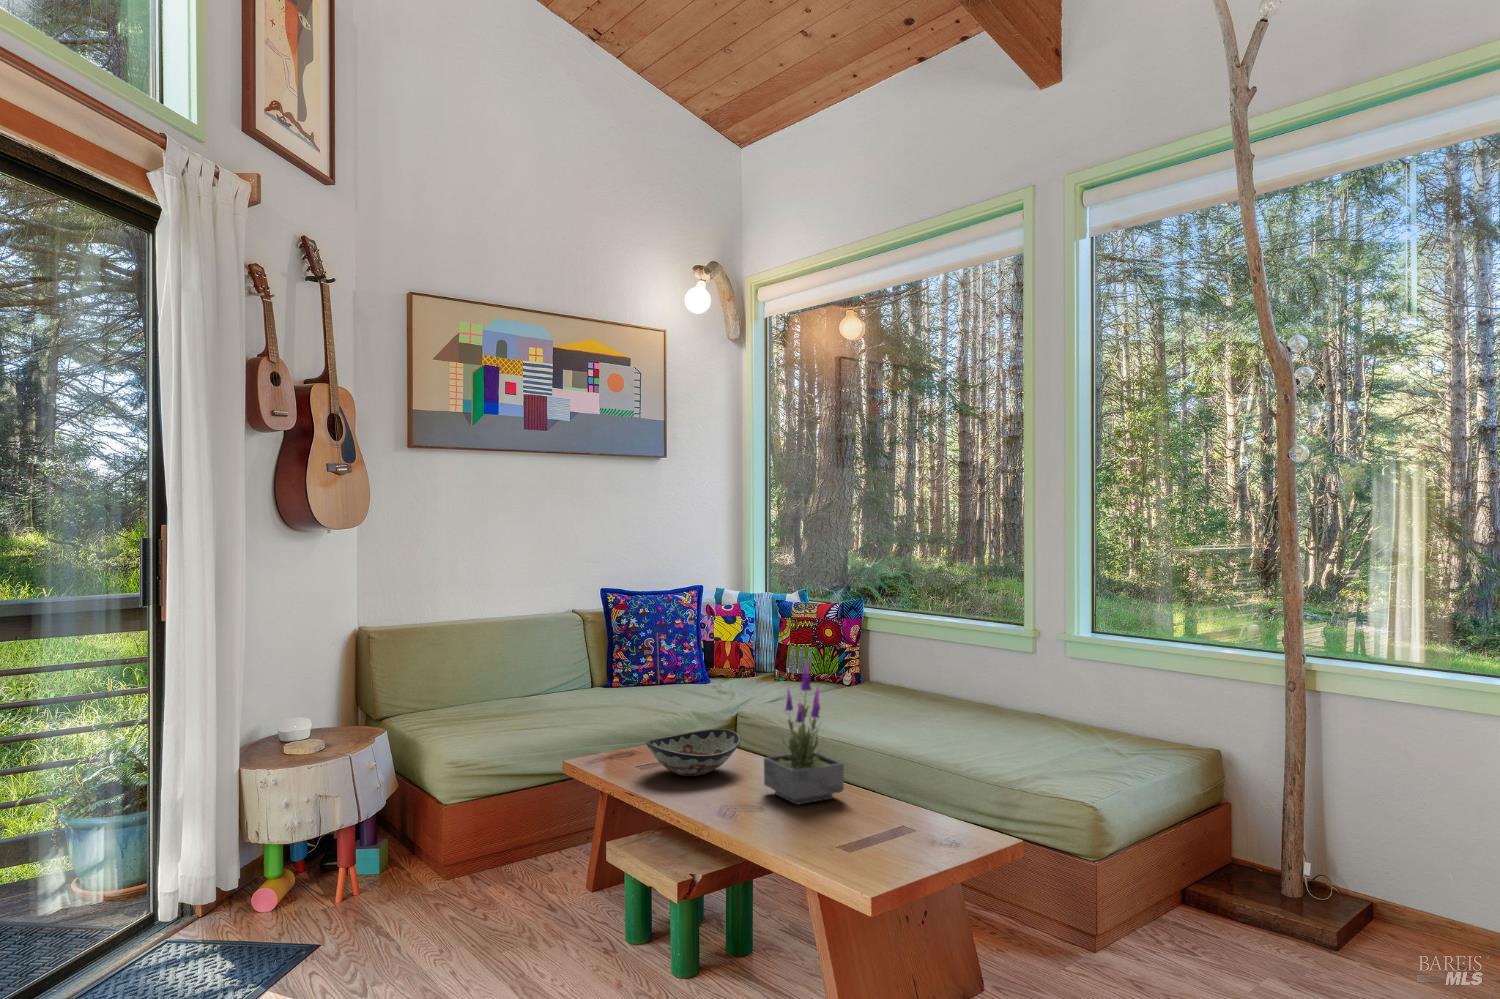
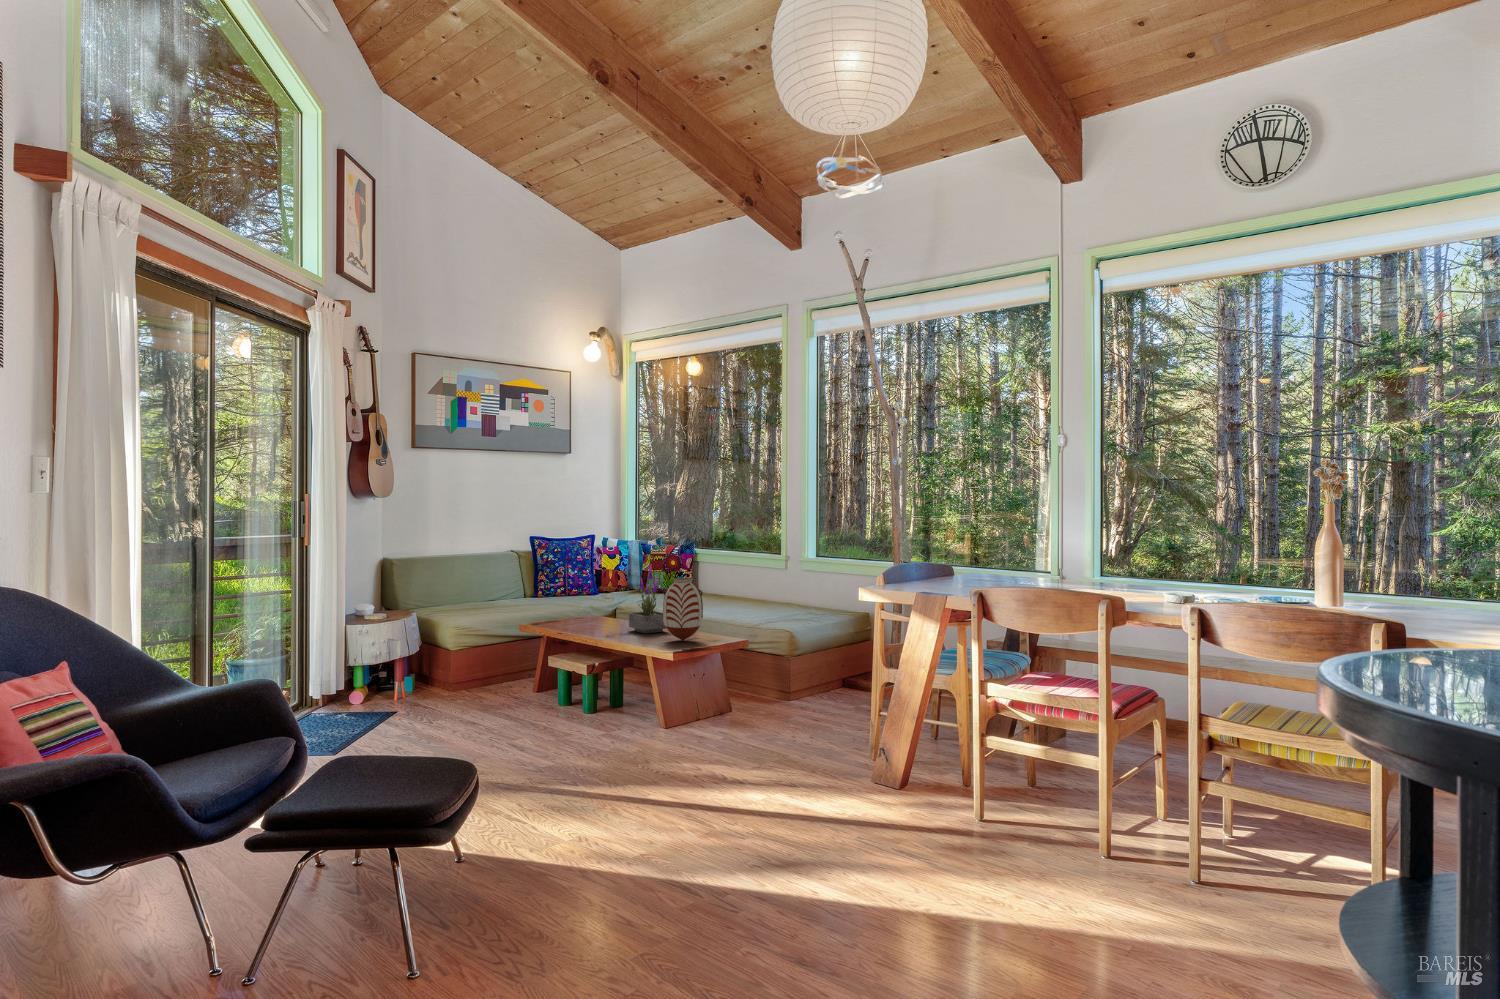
vase: none [839,698,925,837] -> present [663,578,703,640]
decorative bowl: present [646,729,741,776] -> none [568,605,618,626]

